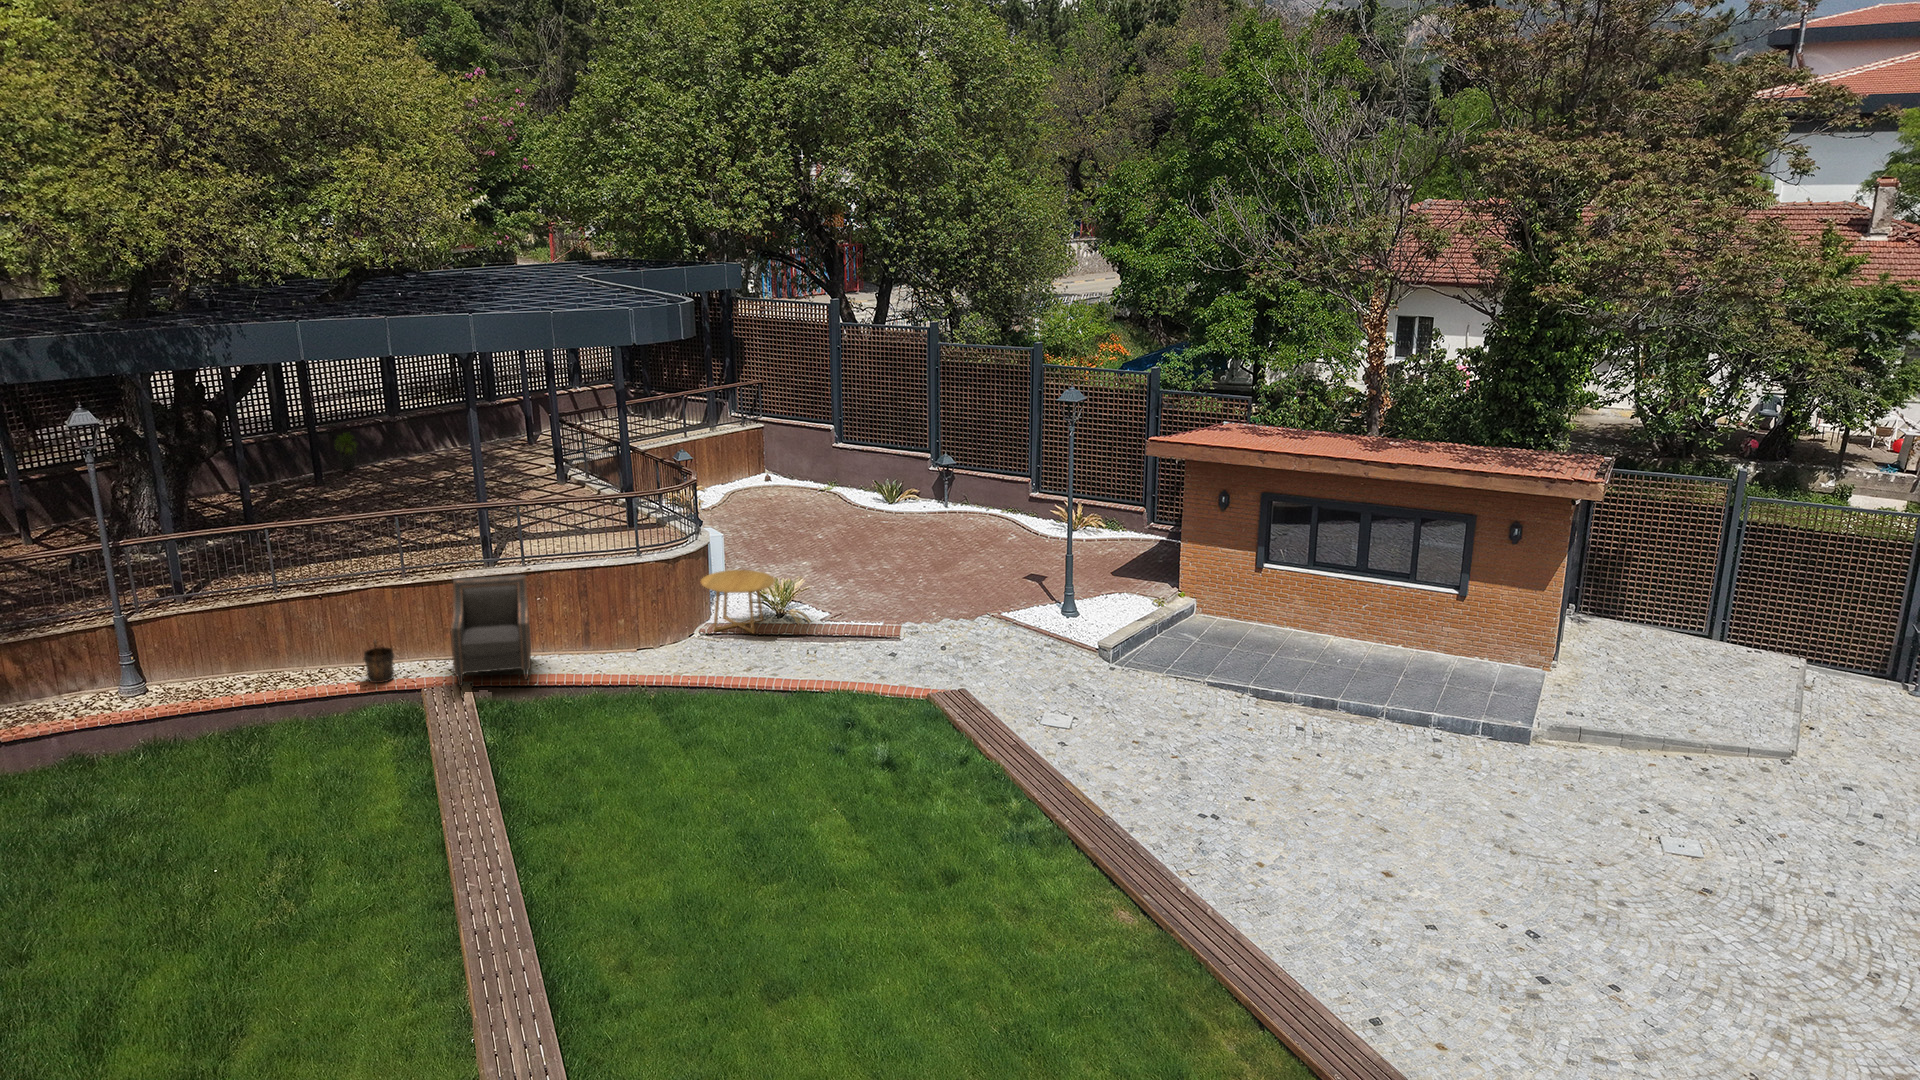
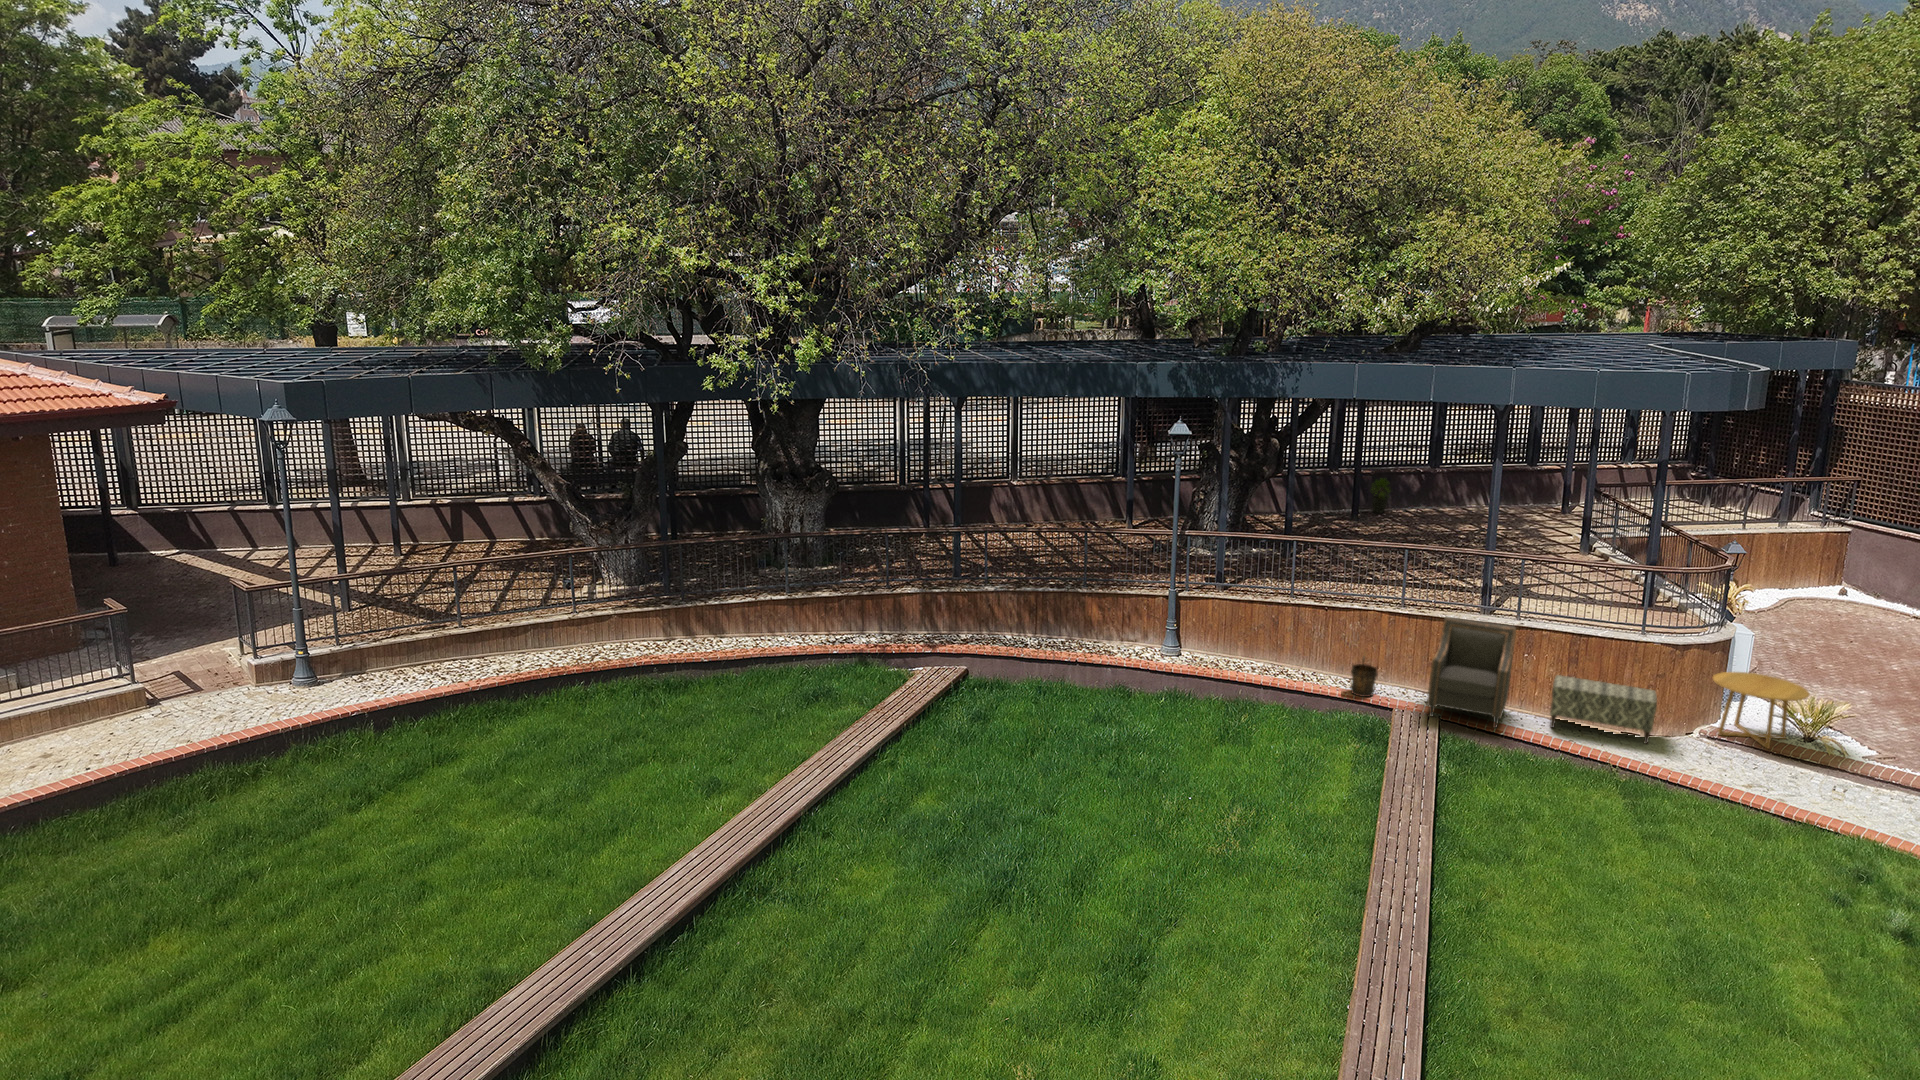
bench: none [570,606,664,664] -> present [1550,675,1657,744]

